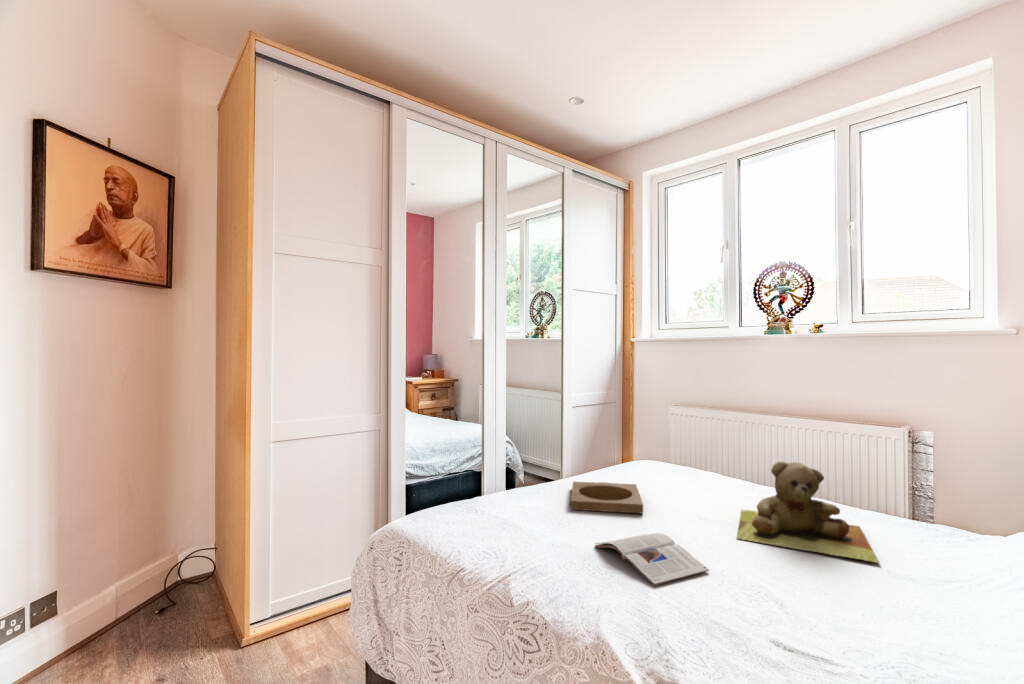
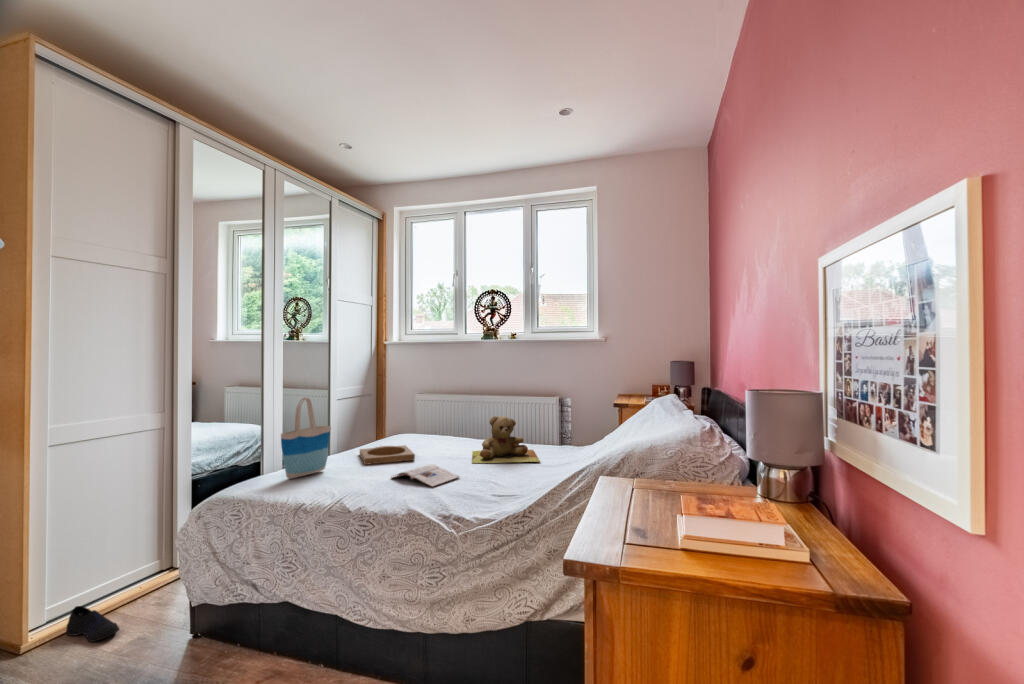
tote bag: none [456,411,525,518] -> present [281,398,331,479]
shoe: none [283,607,318,655] -> present [66,606,119,642]

